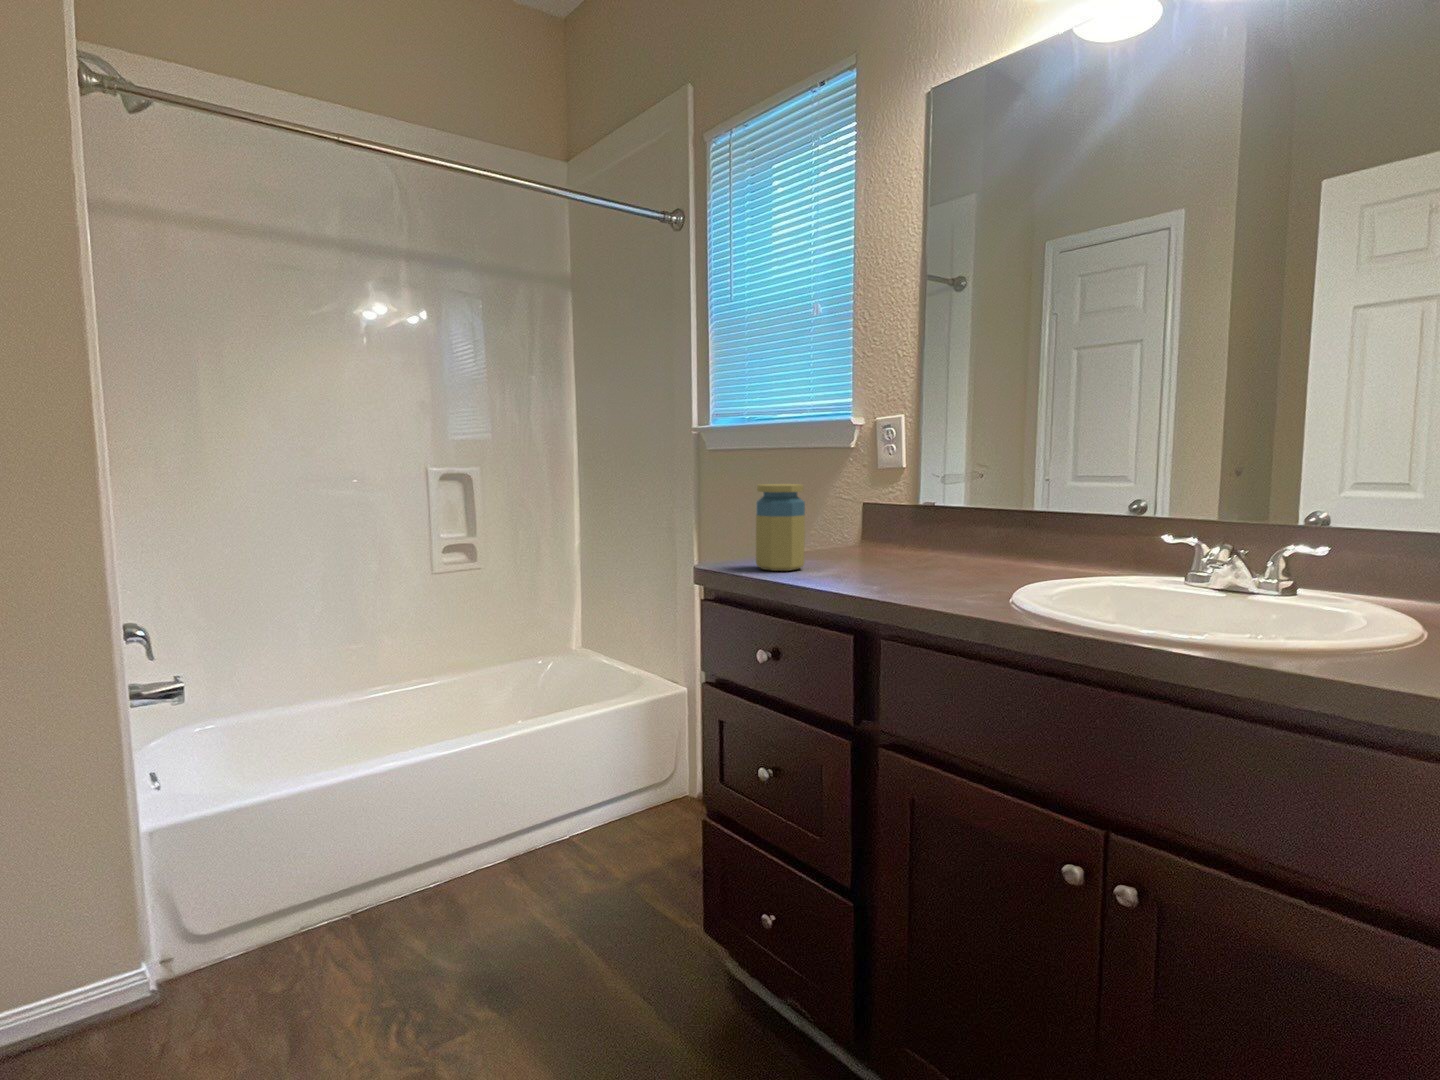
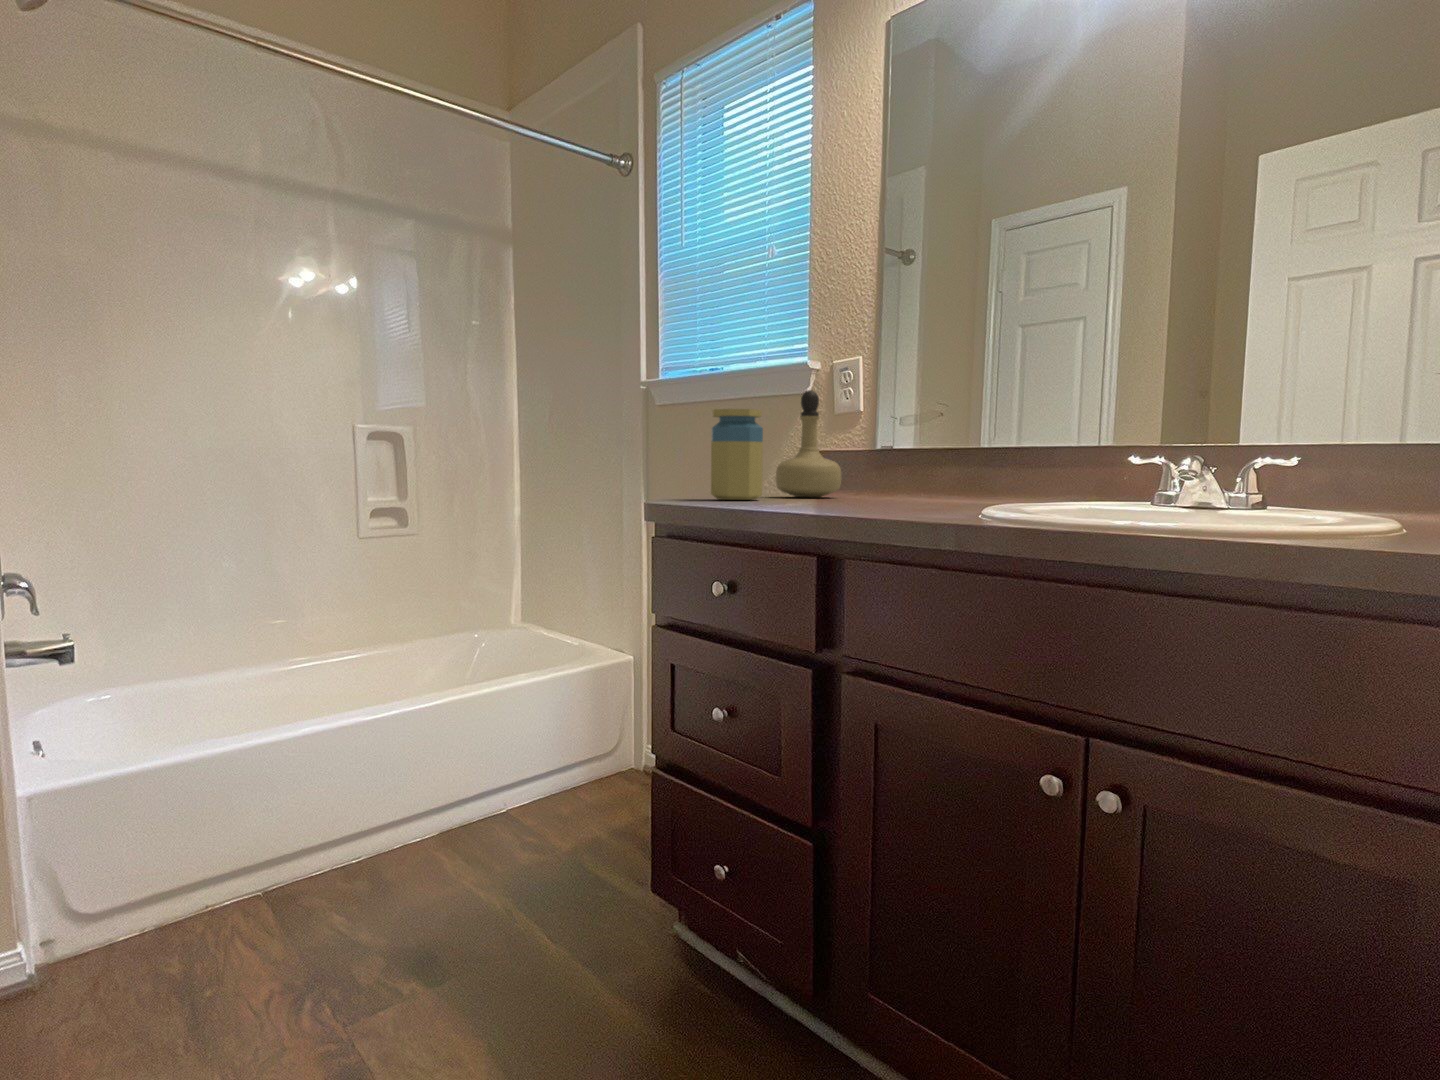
perfume bottle: none [819,457,882,560] -> present [776,390,841,497]

